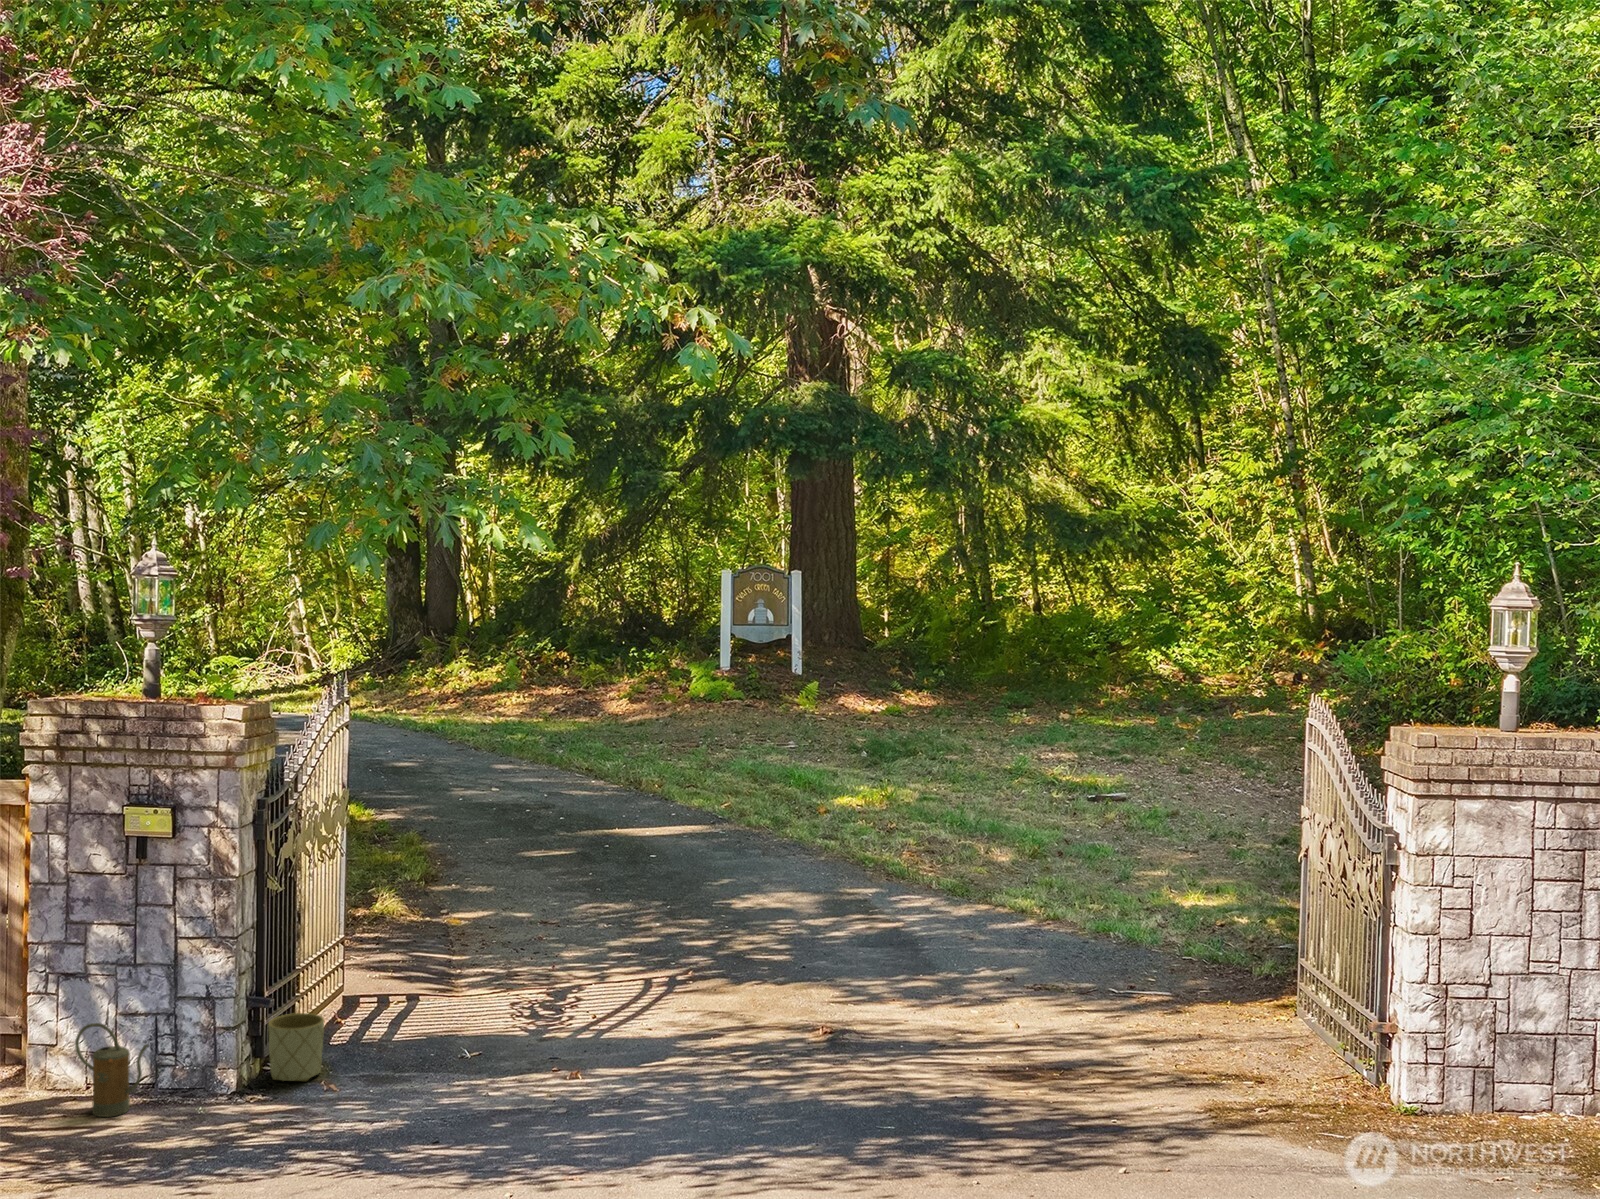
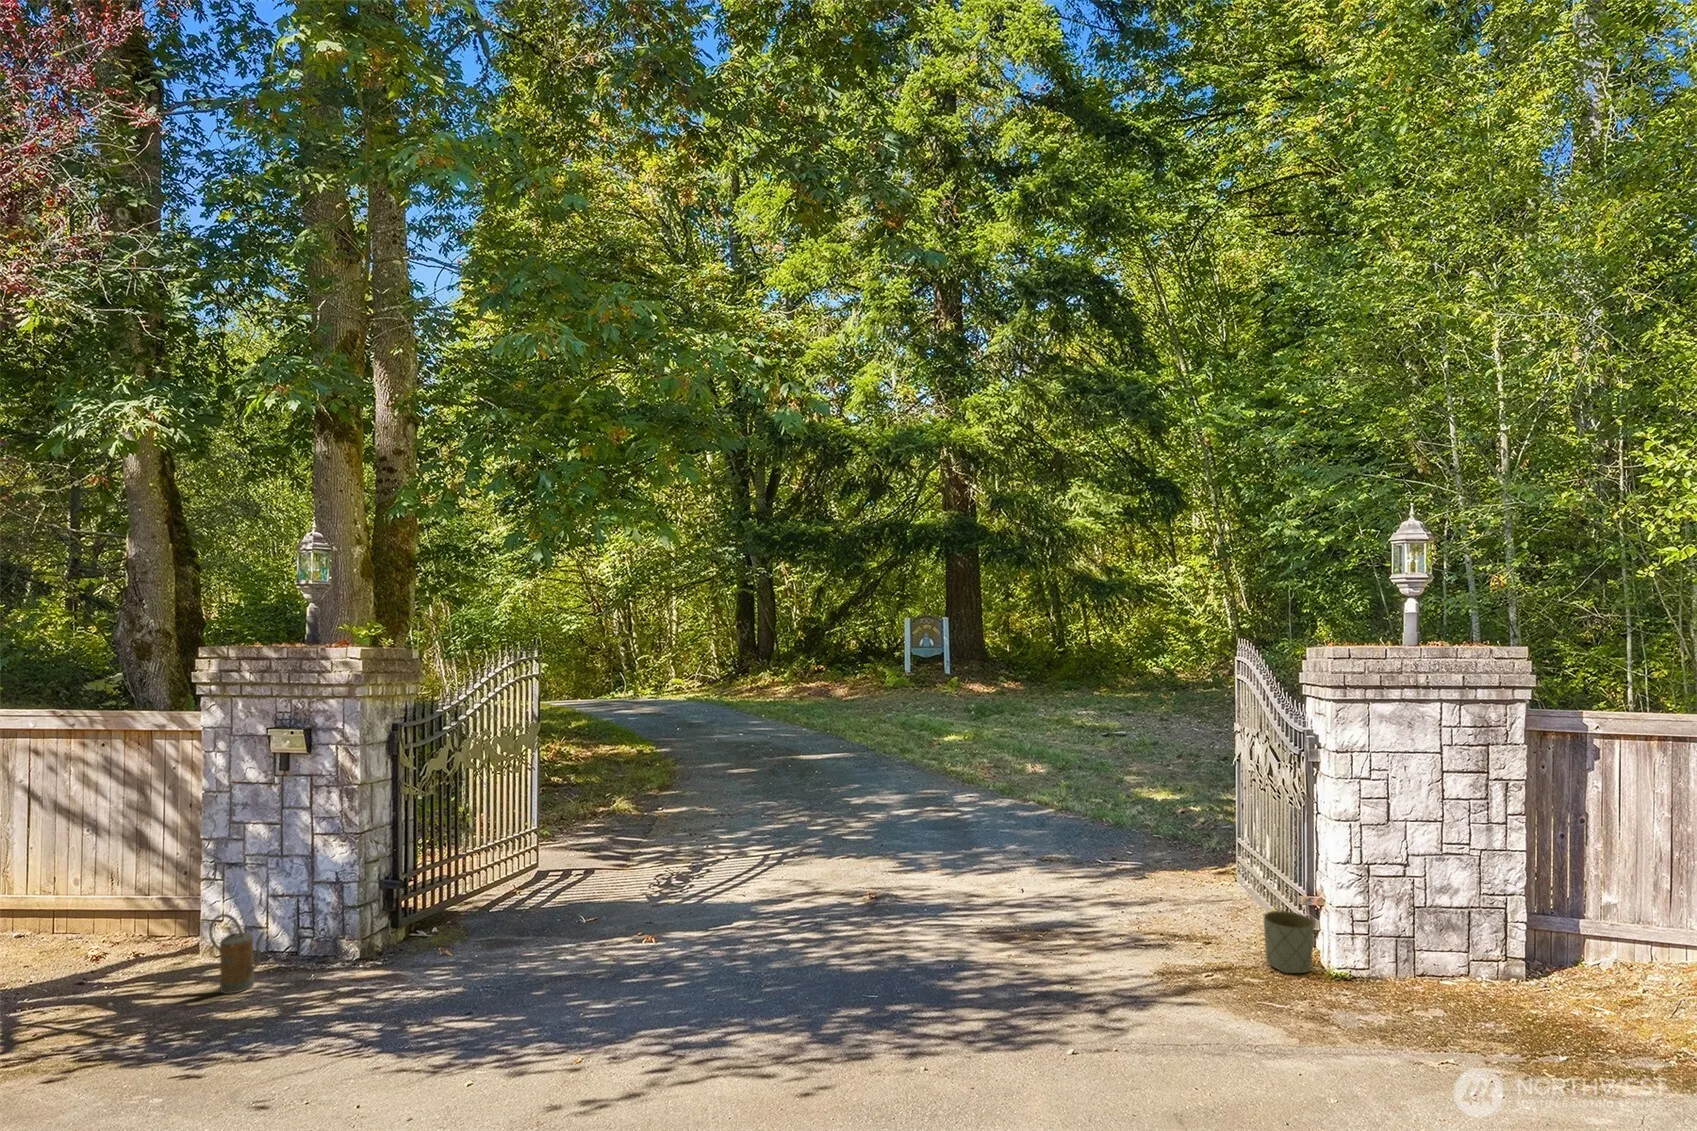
planter: present [268,1013,324,1081] -> present [1264,911,1314,973]

